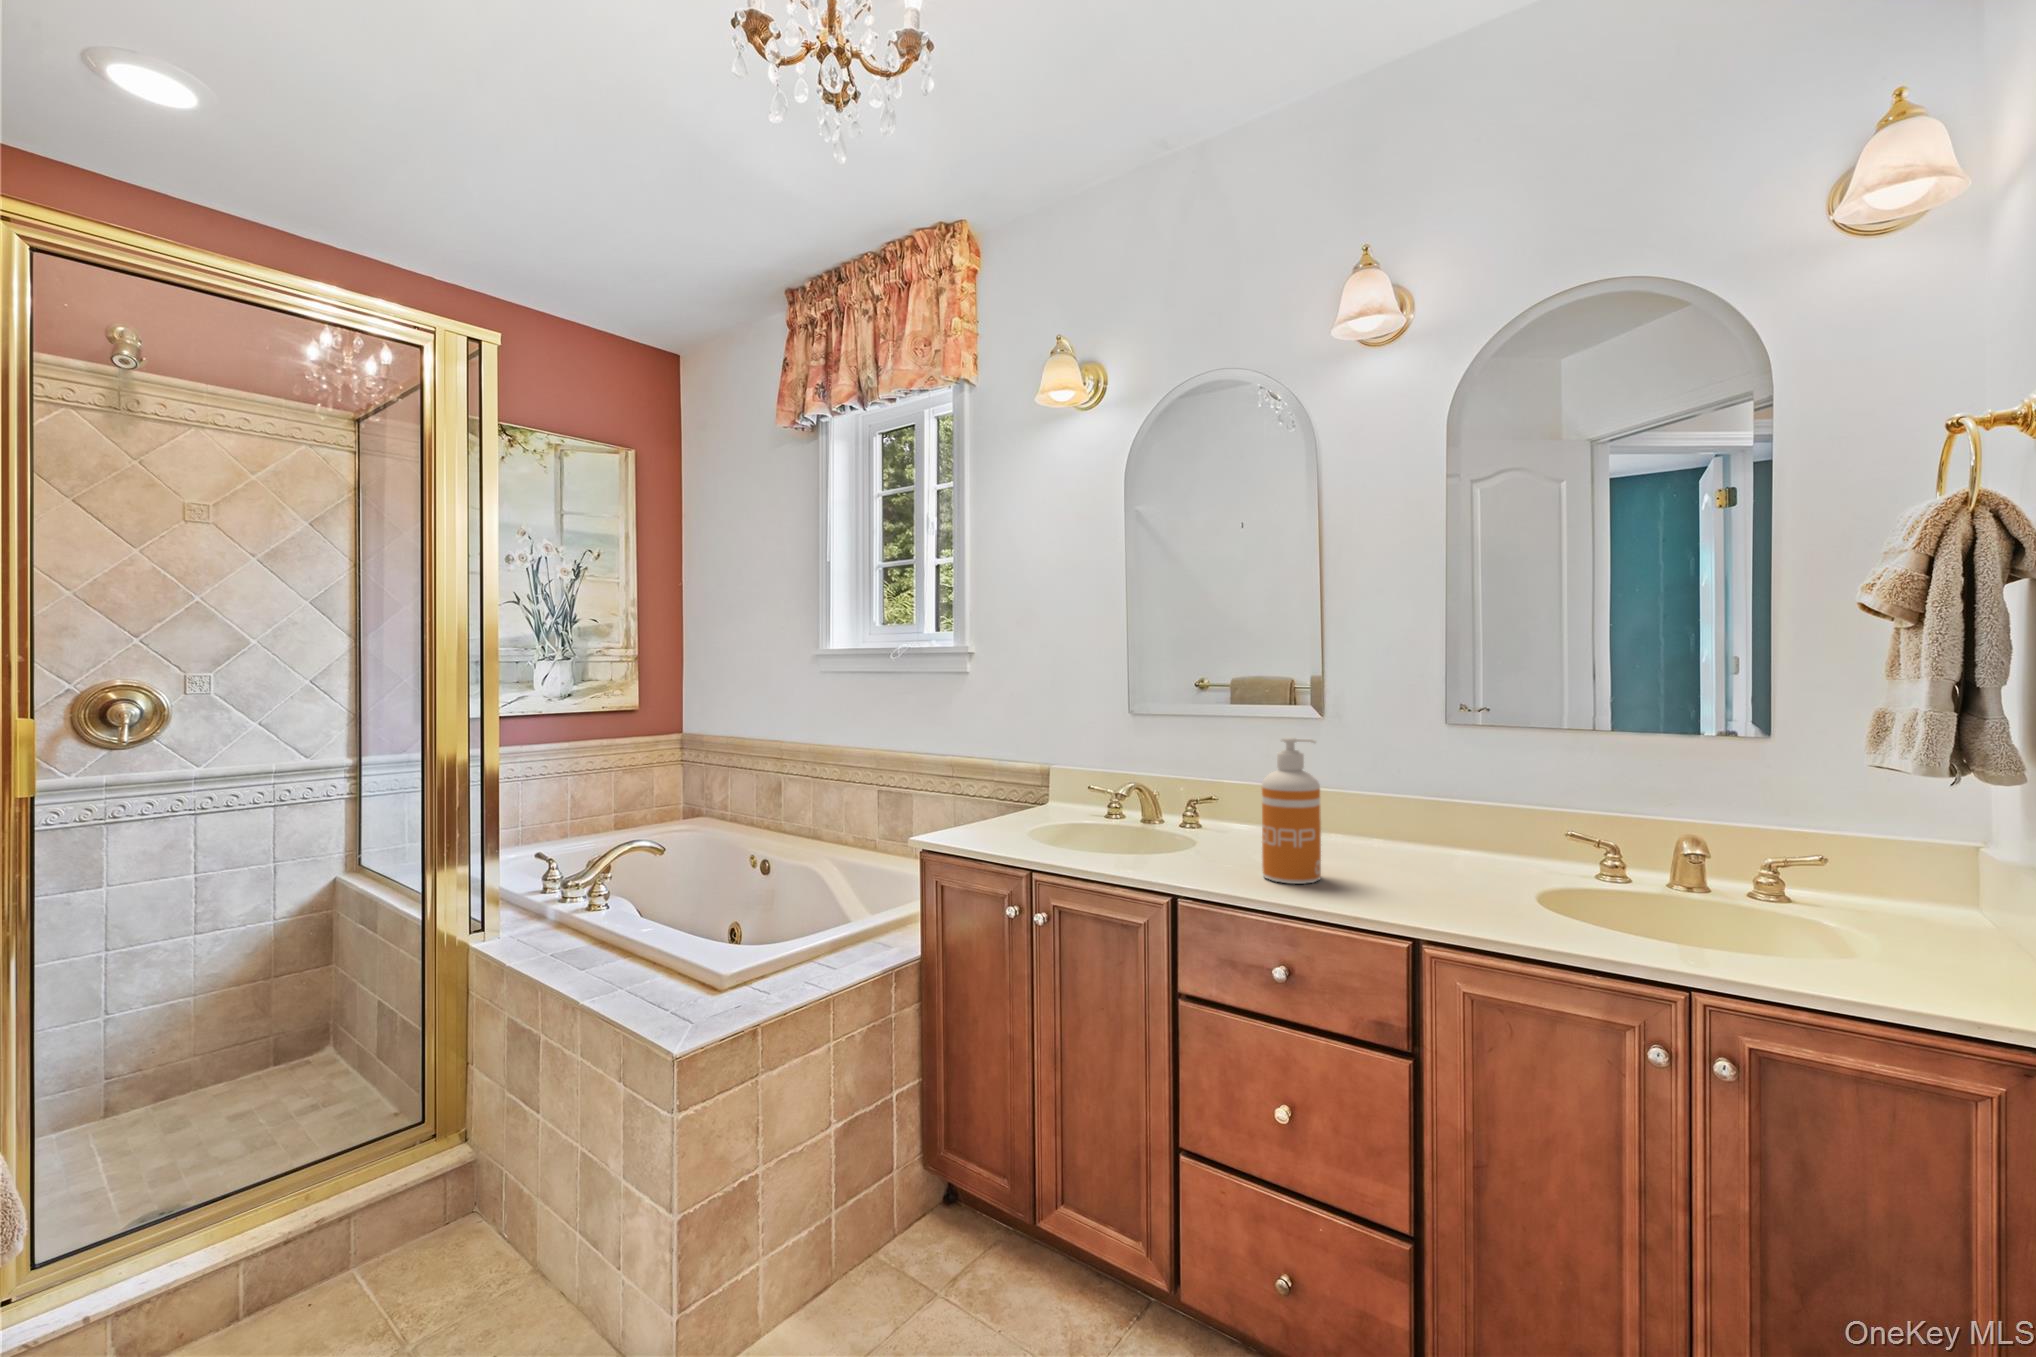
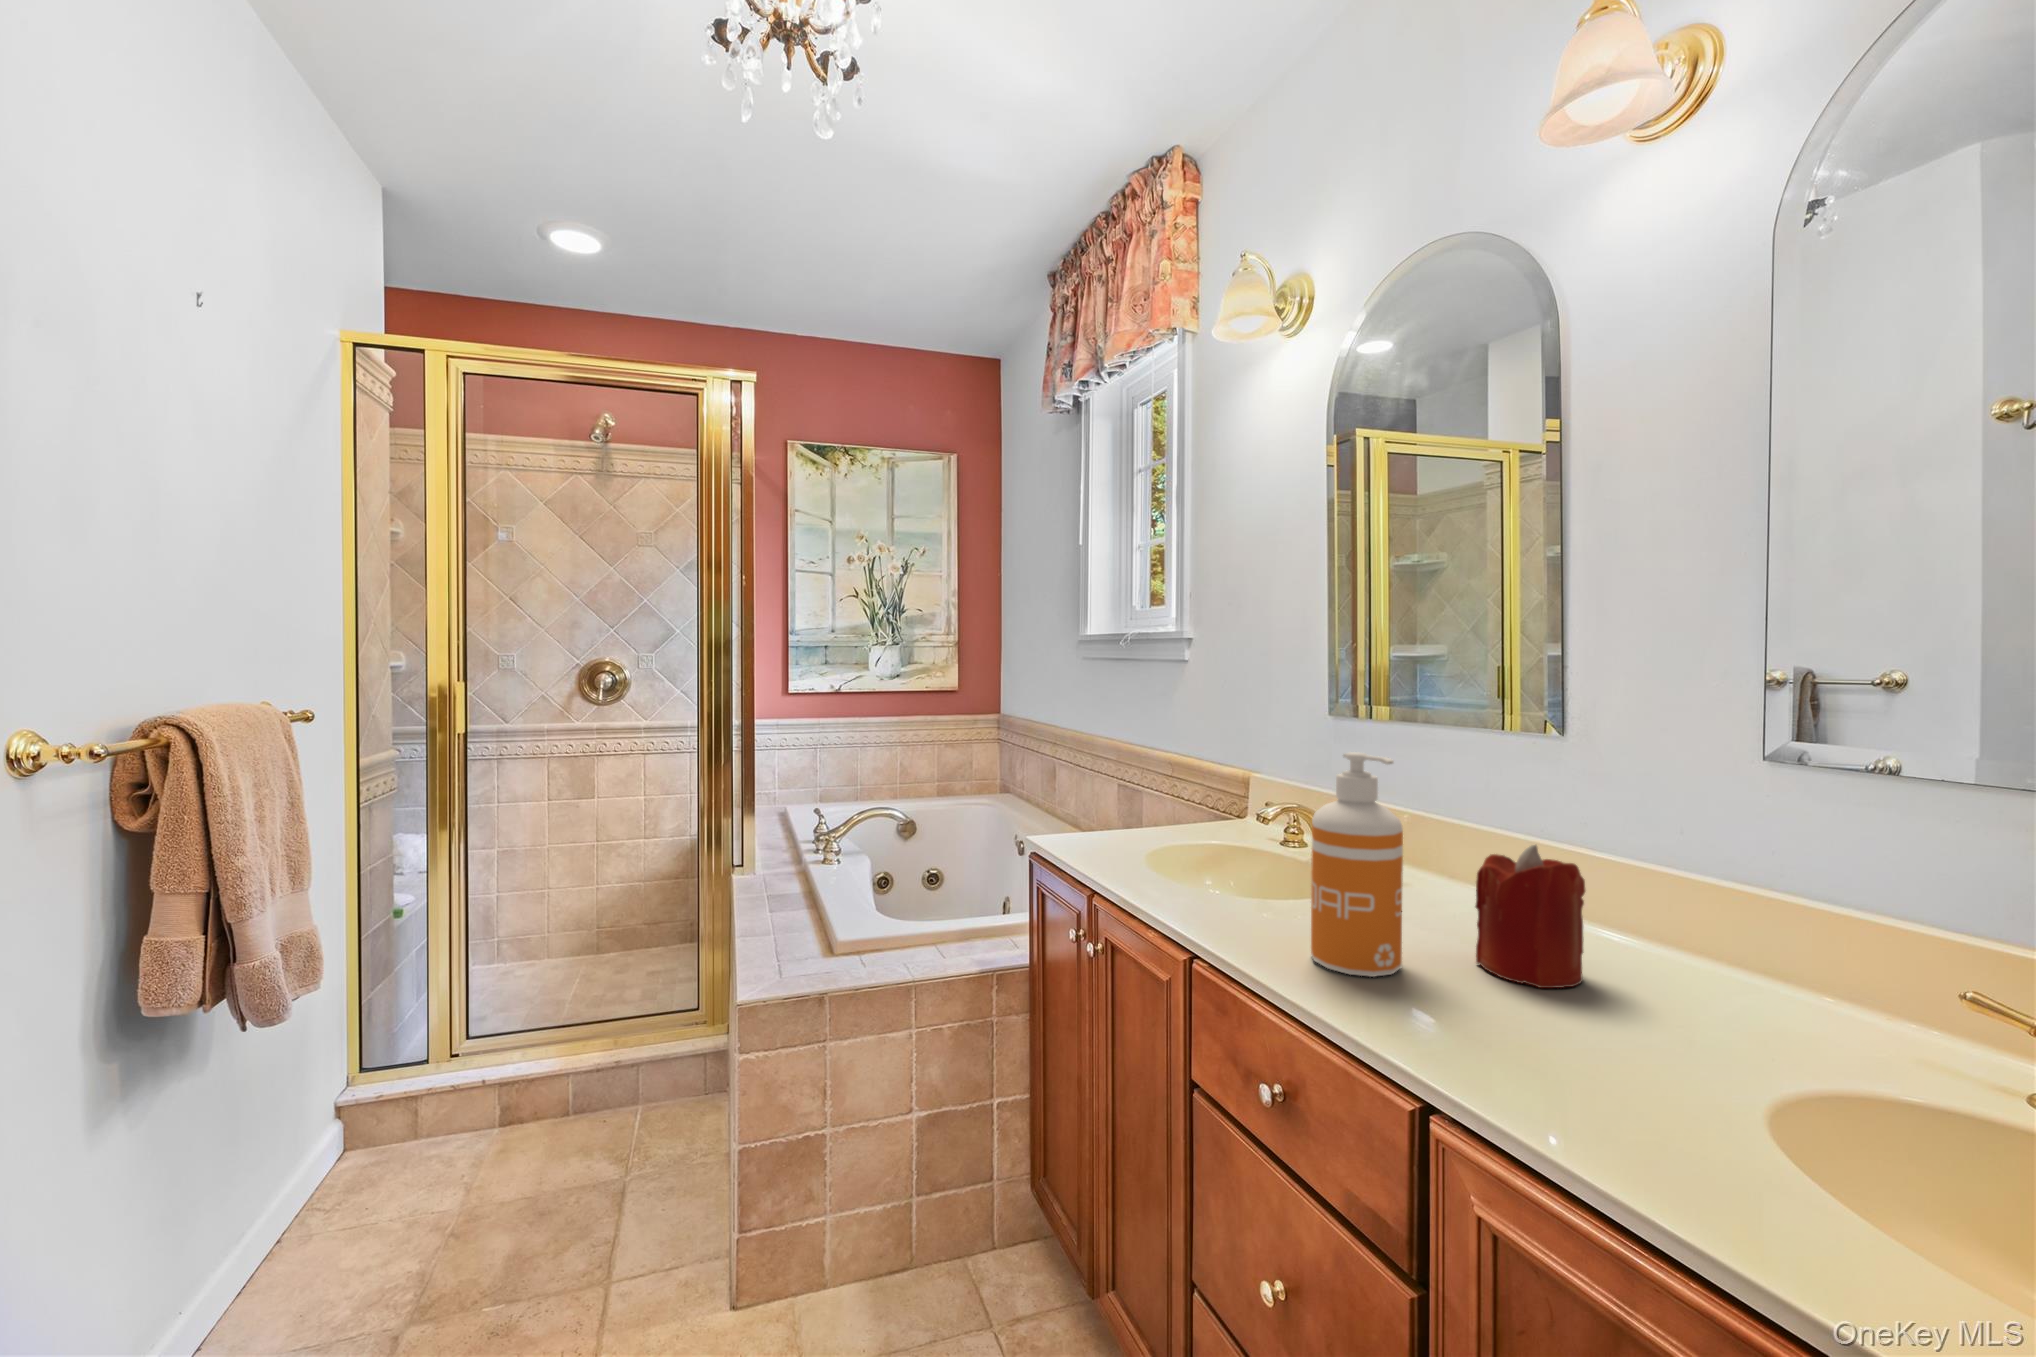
candle: none [1341,787,1399,872] -> present [1475,845,1585,988]

